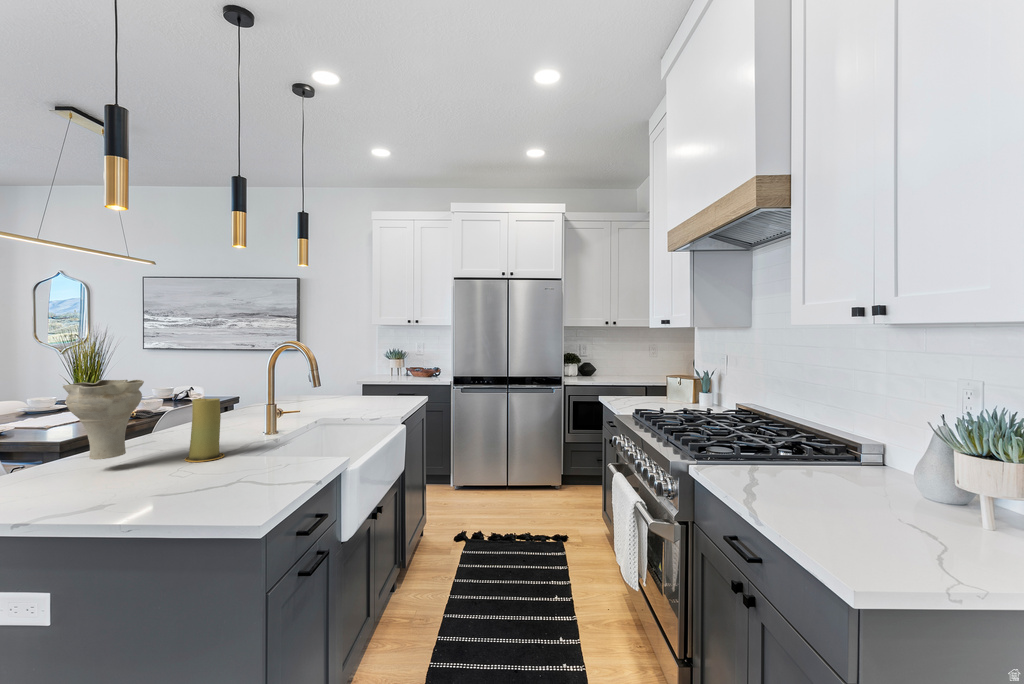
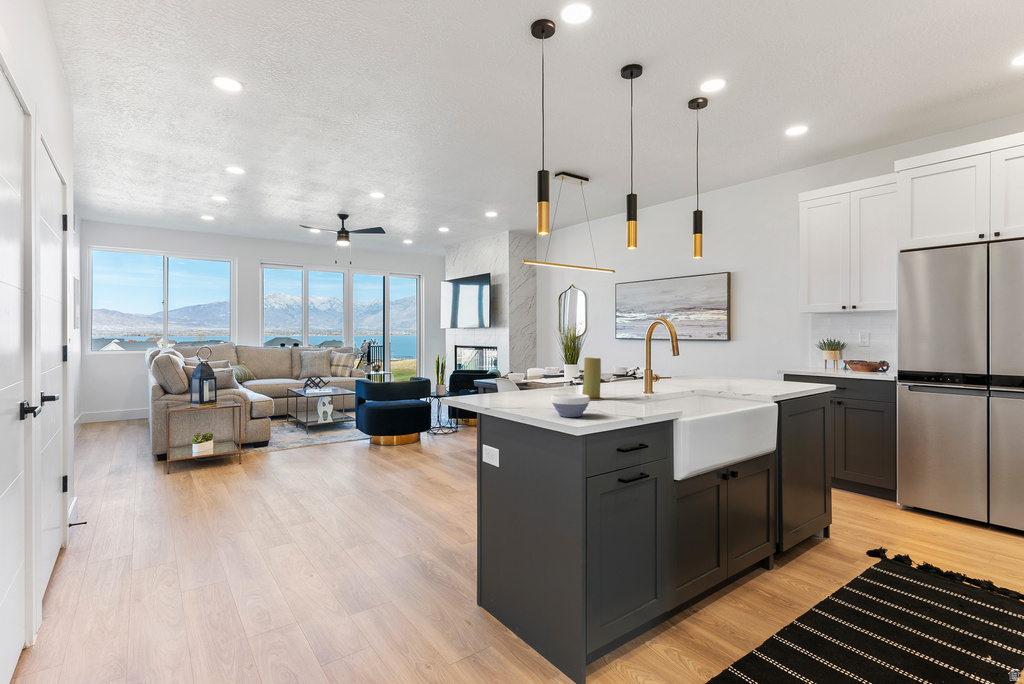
vase: present [63,380,144,460] -> none [519,340,559,394]
bowl: none [183,465,250,509] -> present [552,394,590,417]

